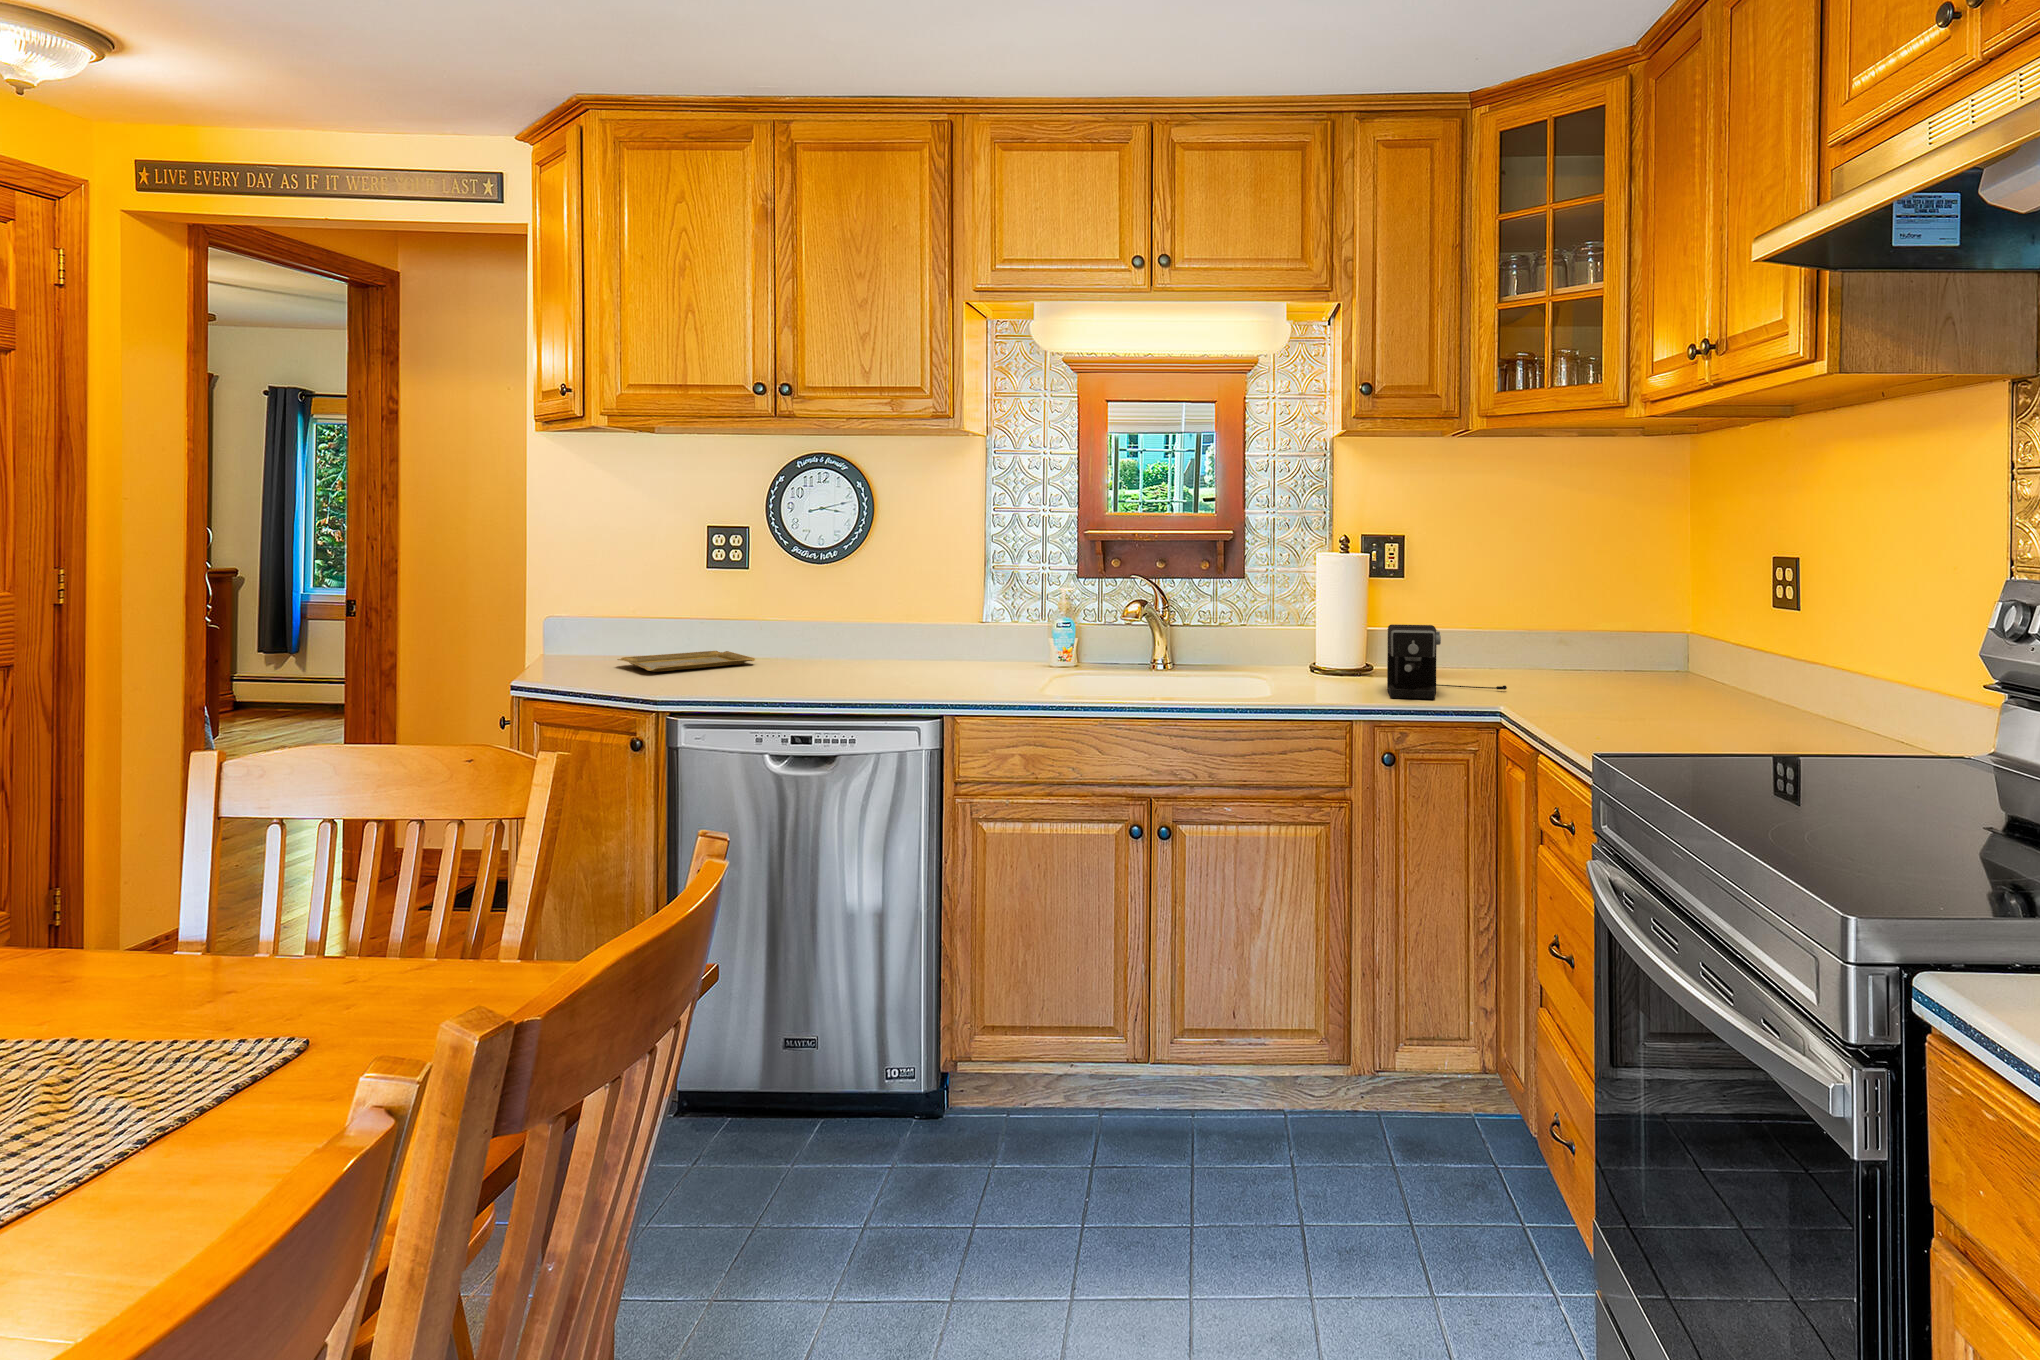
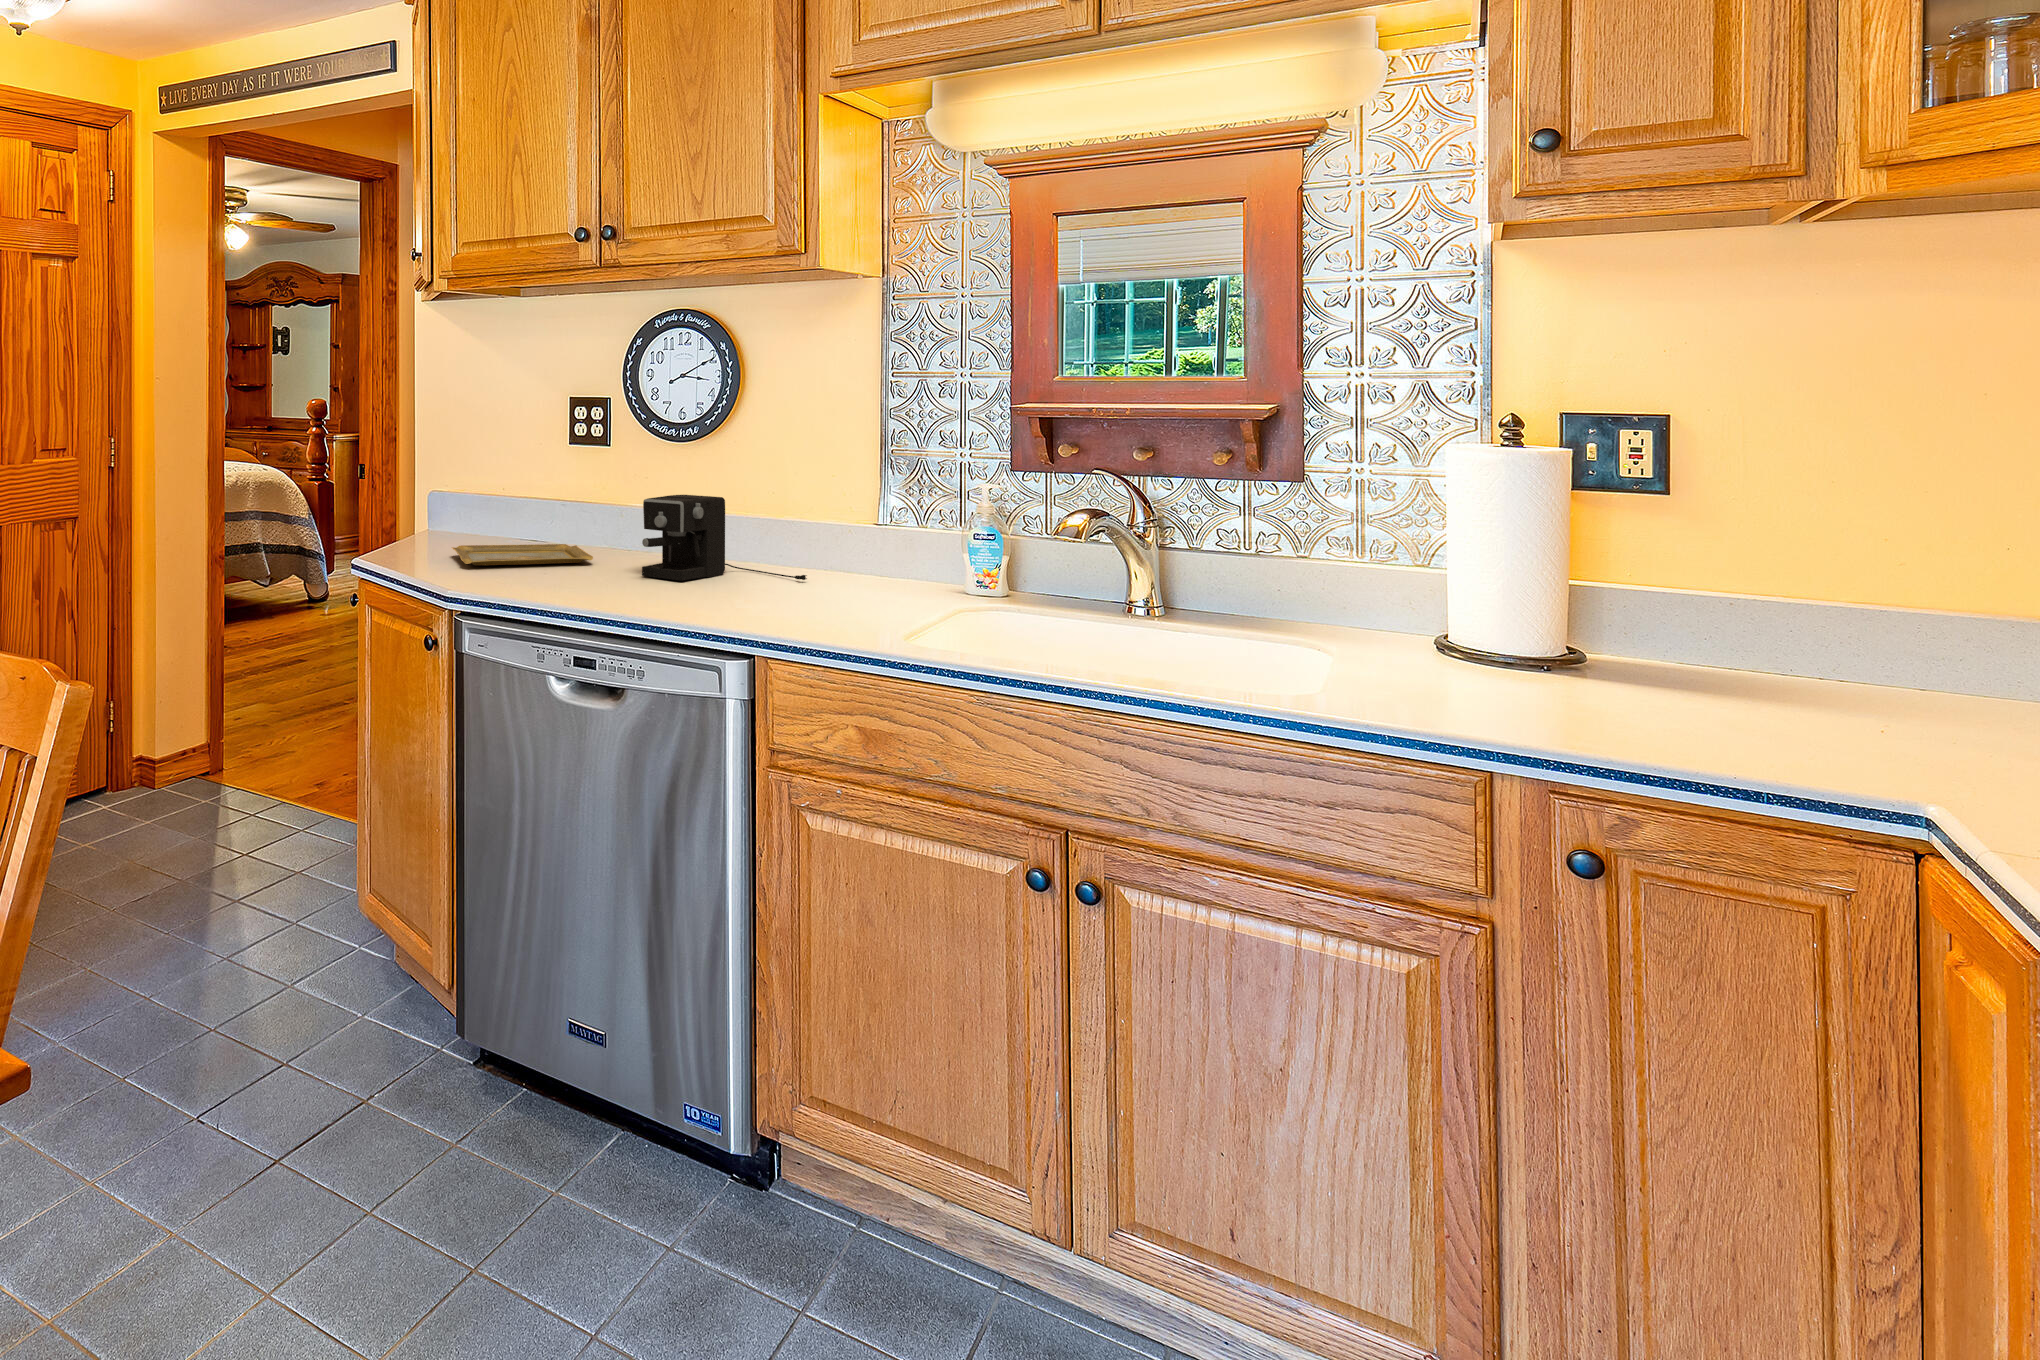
coffee maker: present [1387,624,1507,699] -> present [642,495,807,581]

